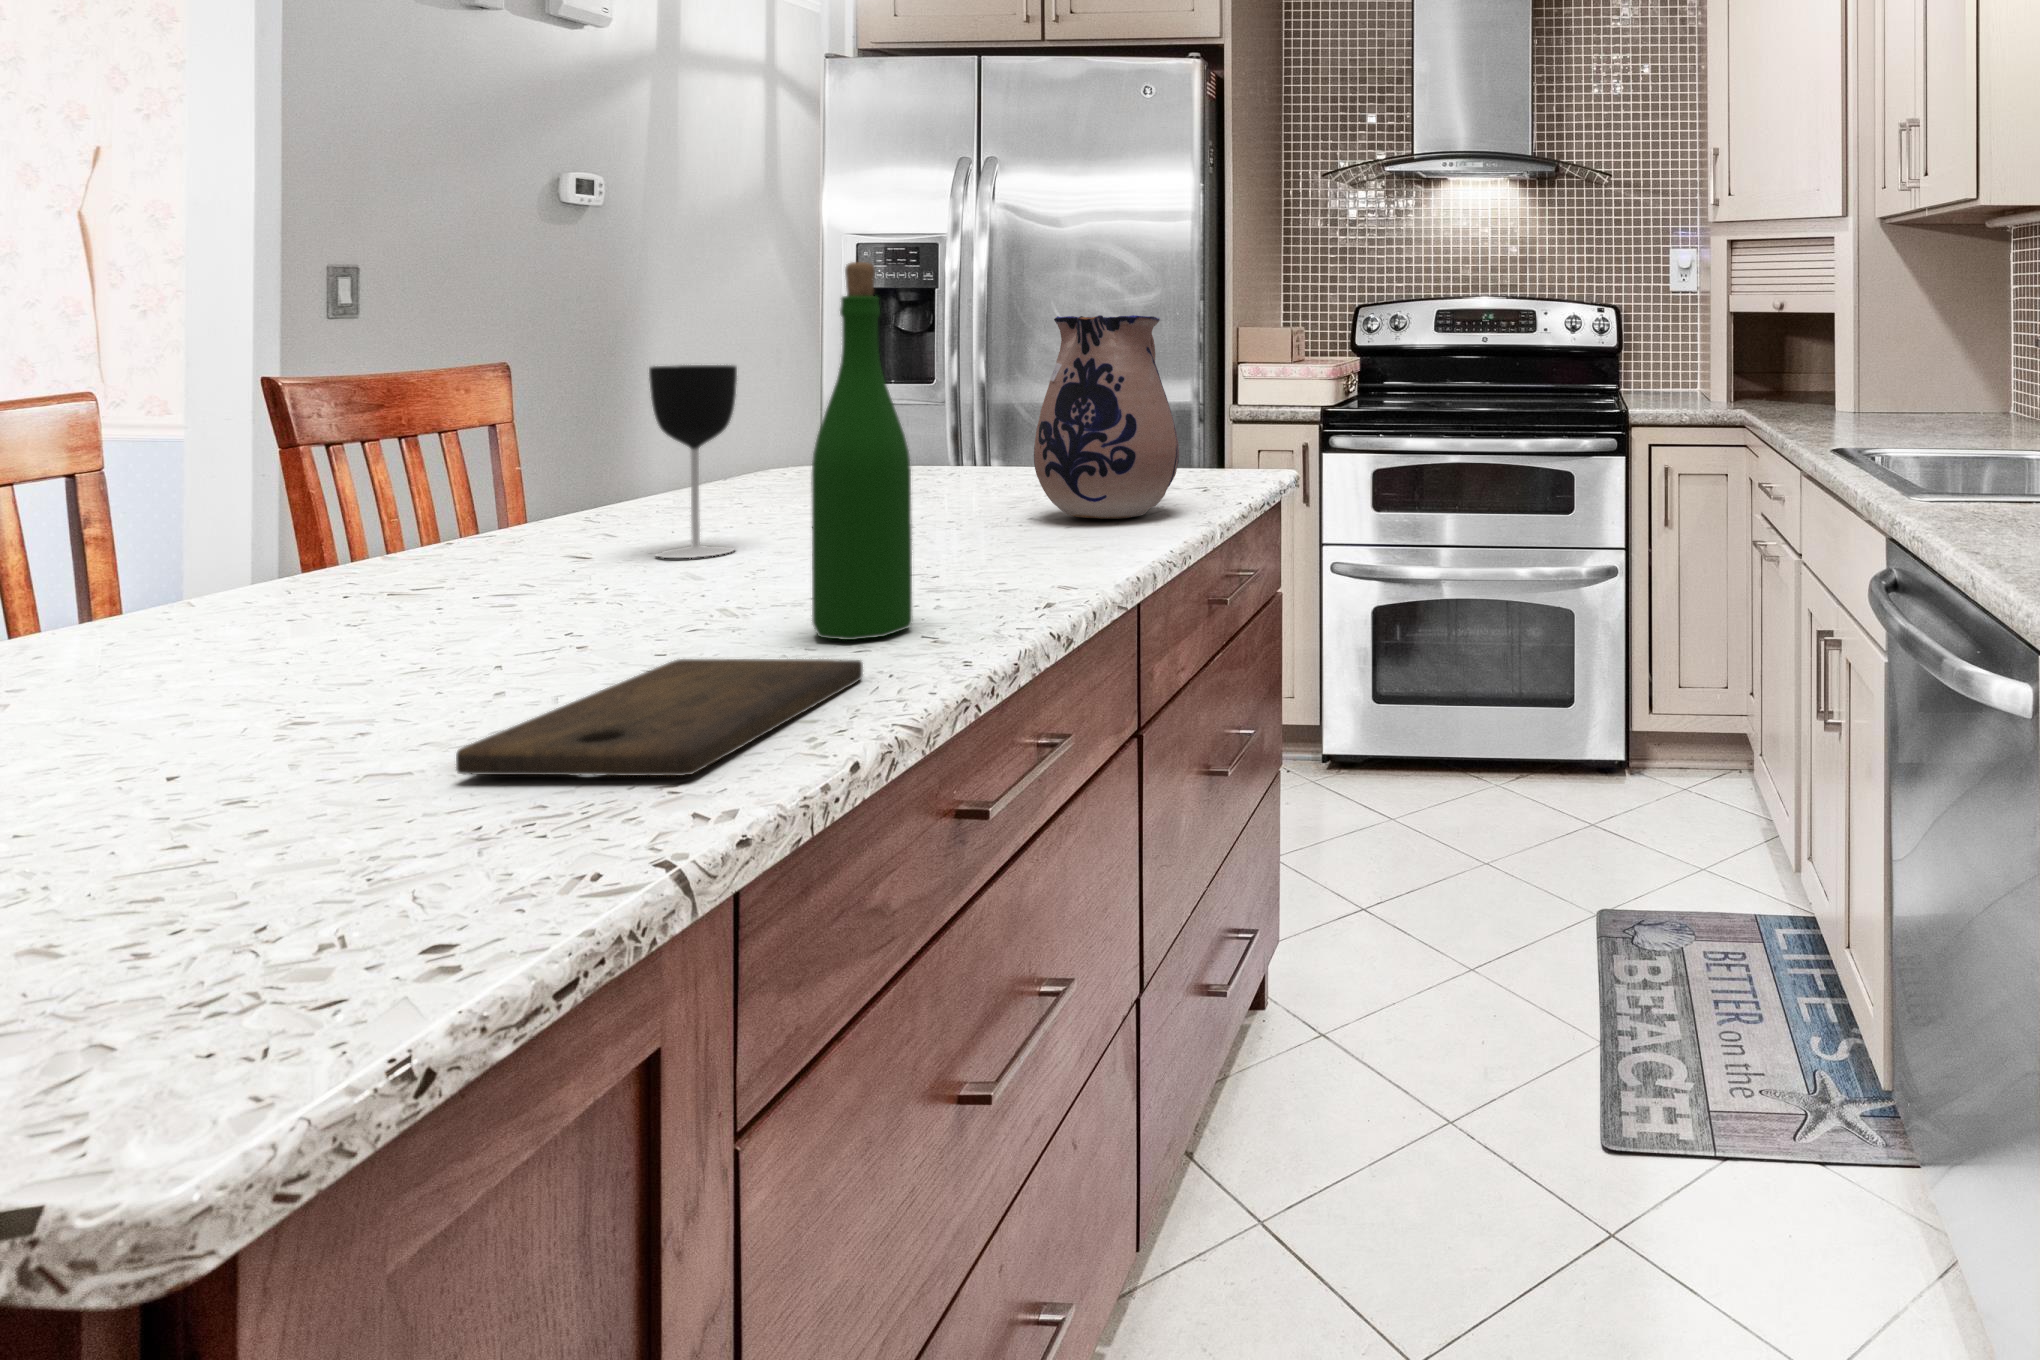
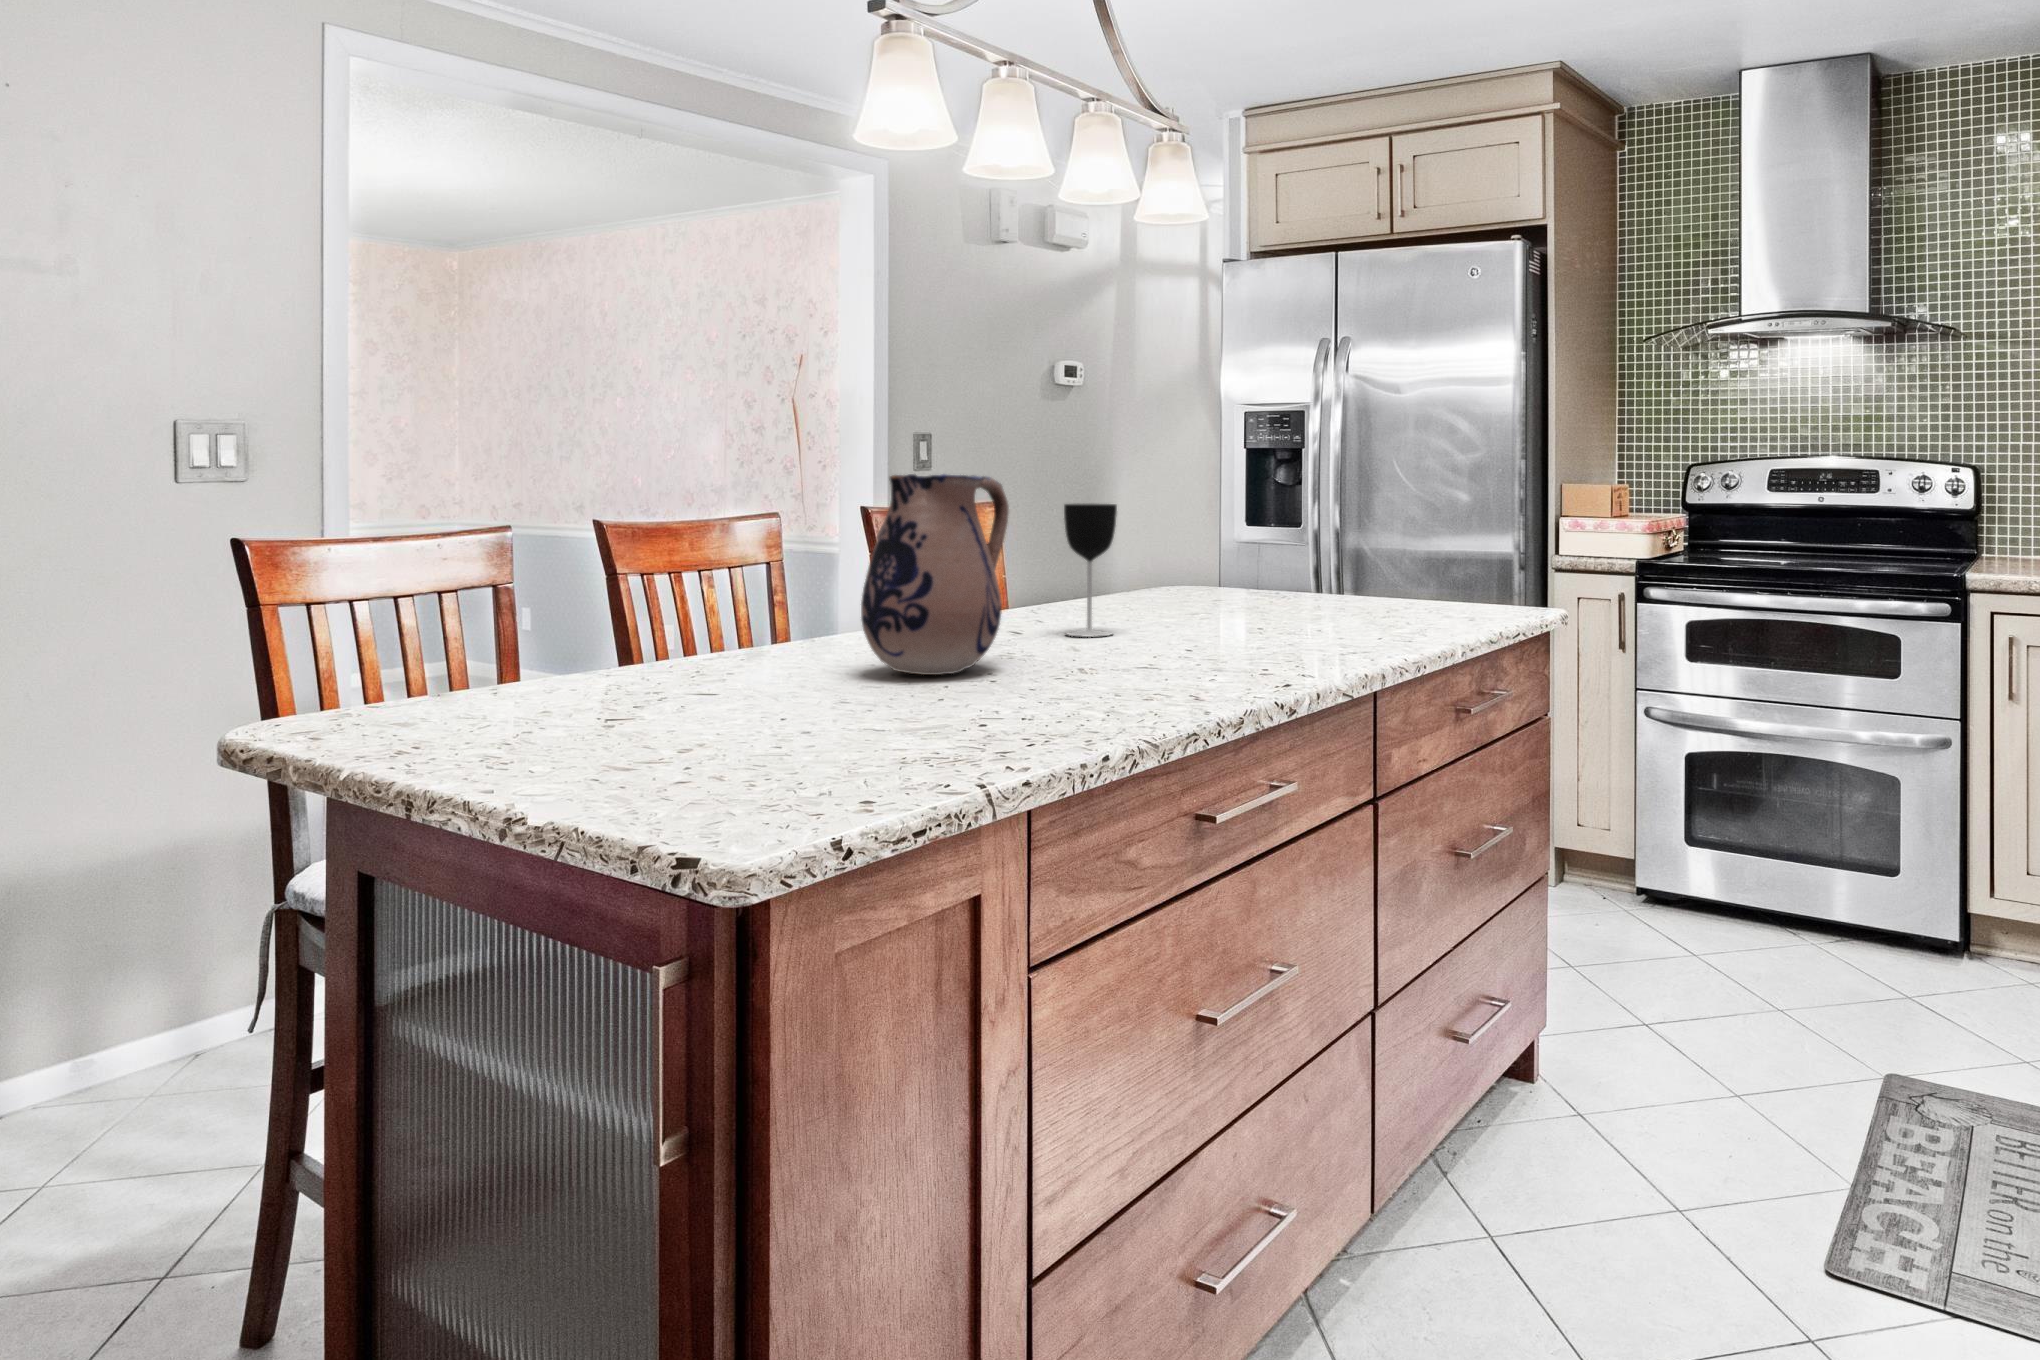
wine bottle: present [811,262,912,640] -> none [1133,432,1194,686]
ceramic pitcher: present [1034,315,1179,519] -> present [861,474,1009,675]
cutting board: present [456,659,863,776] -> none [929,683,1149,736]

